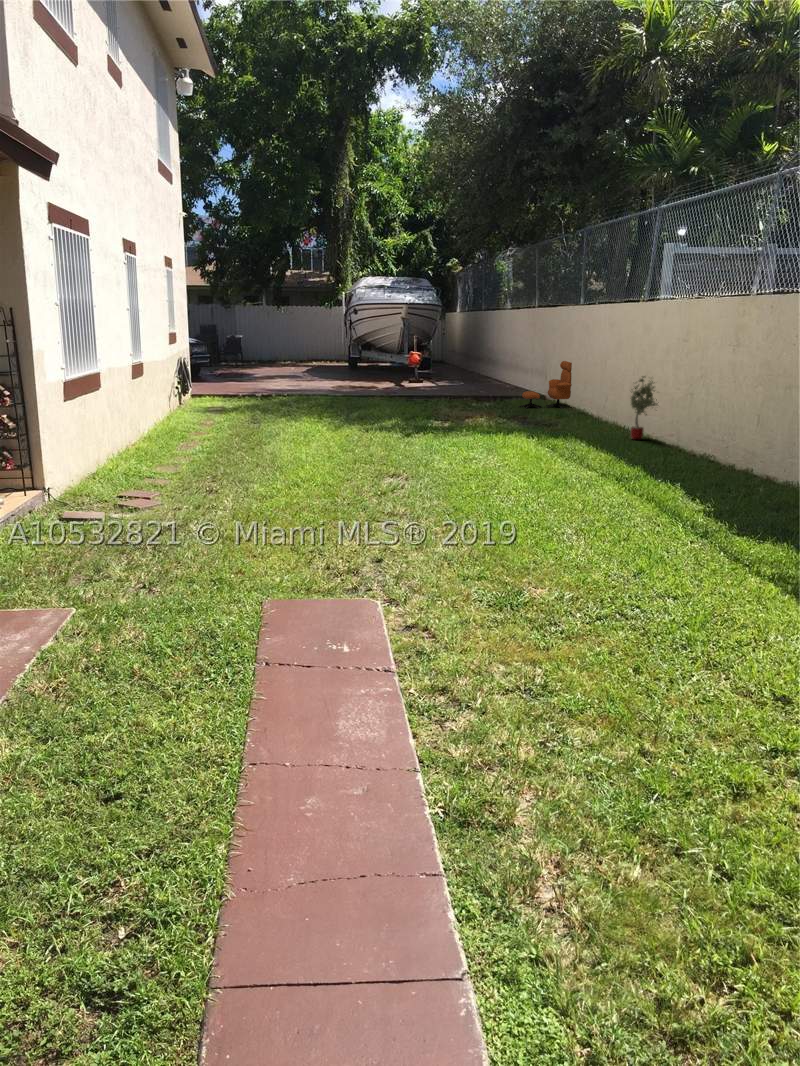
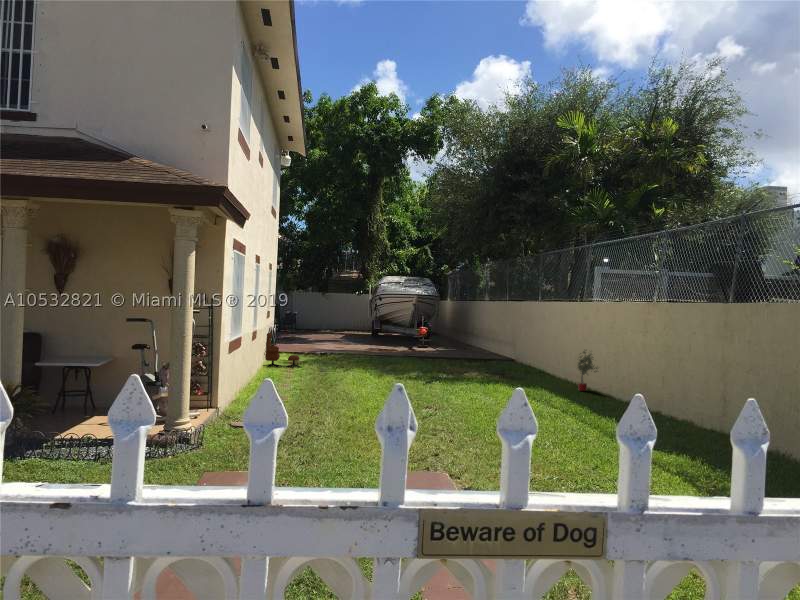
lounge chair: present [518,361,572,409] -> present [263,333,302,368]

